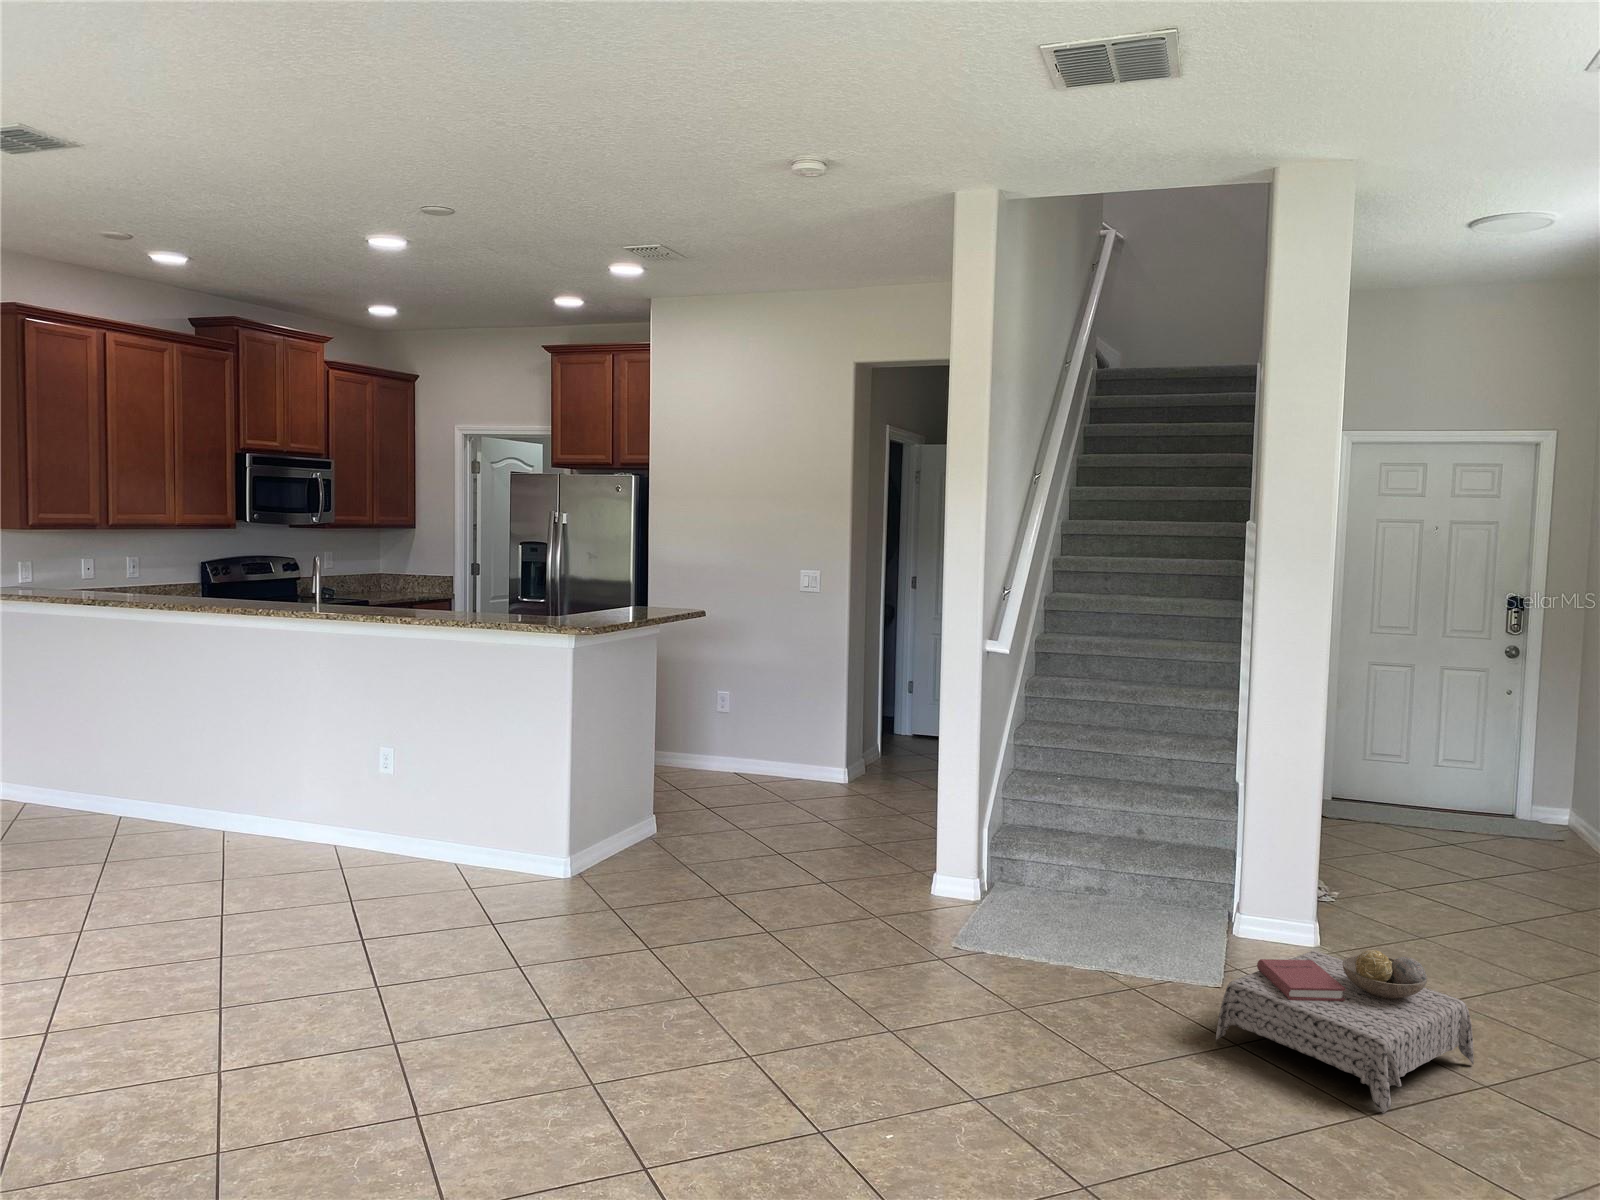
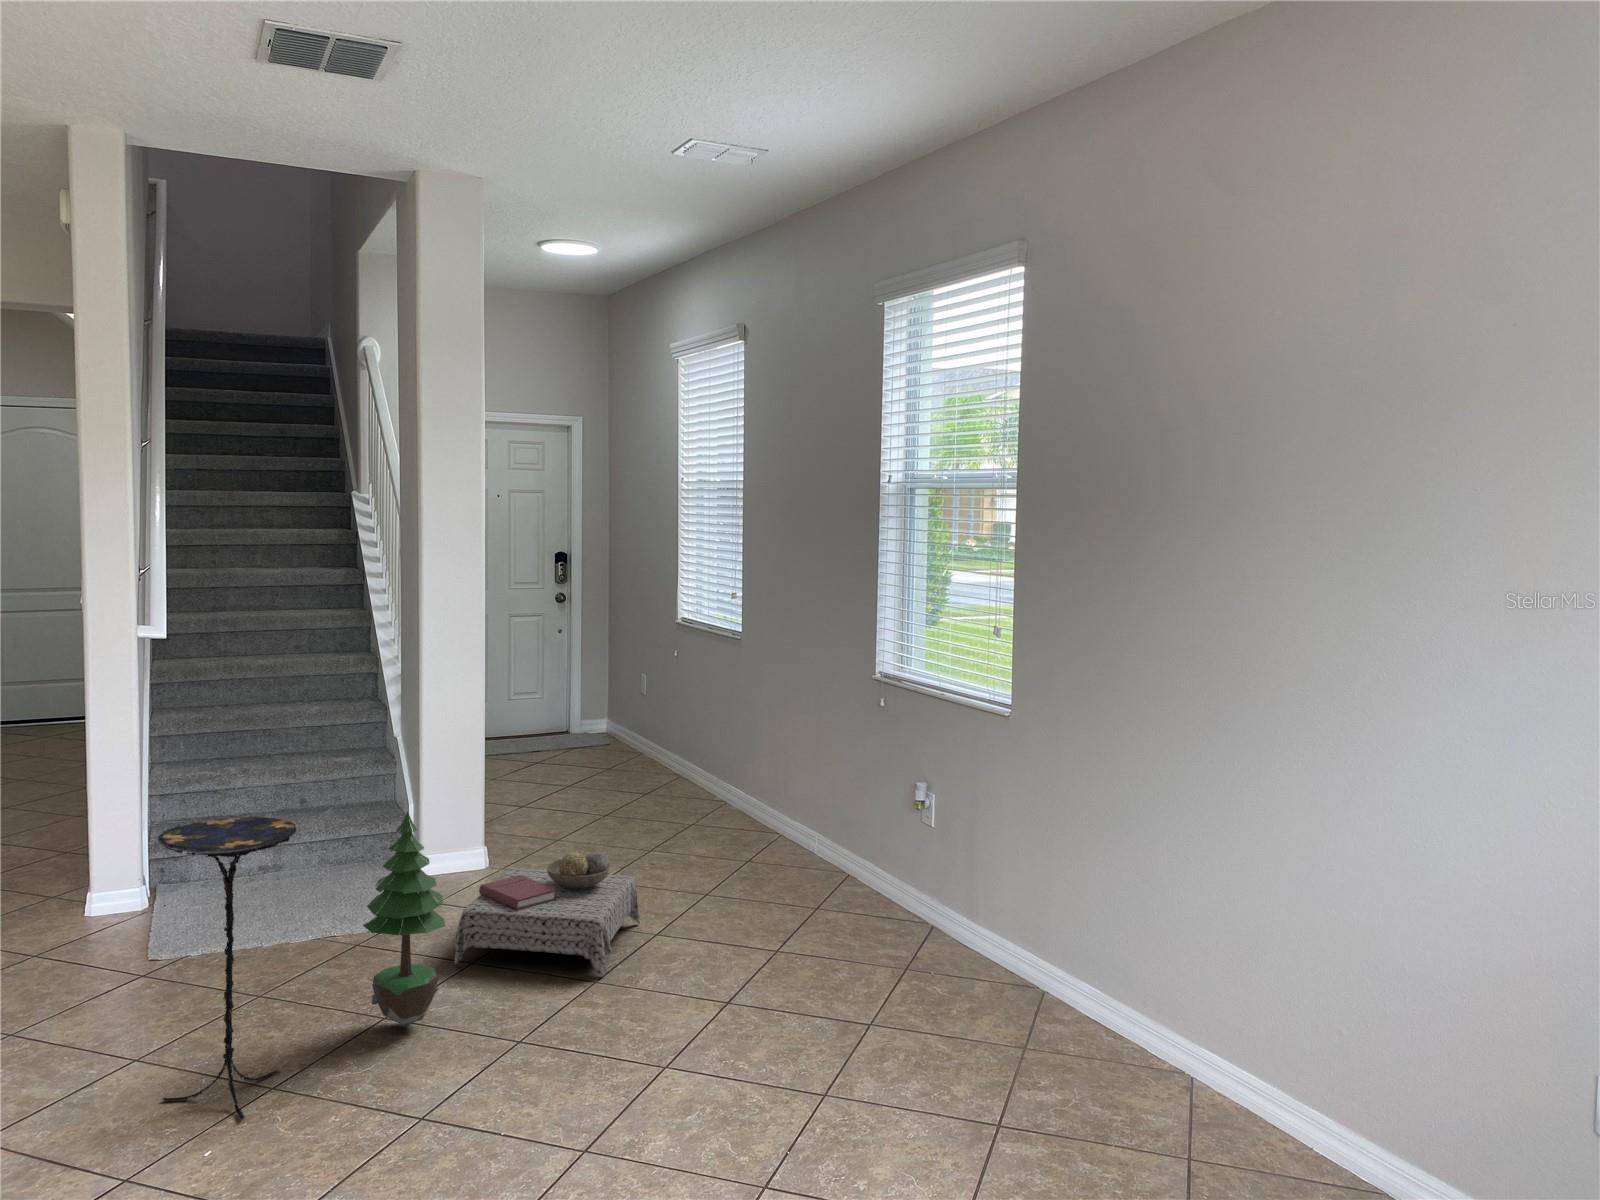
side table: none [887,823,1007,1117] -> present [157,817,297,1120]
potted tree: none [1088,855,1176,1086] -> present [363,812,445,1027]

